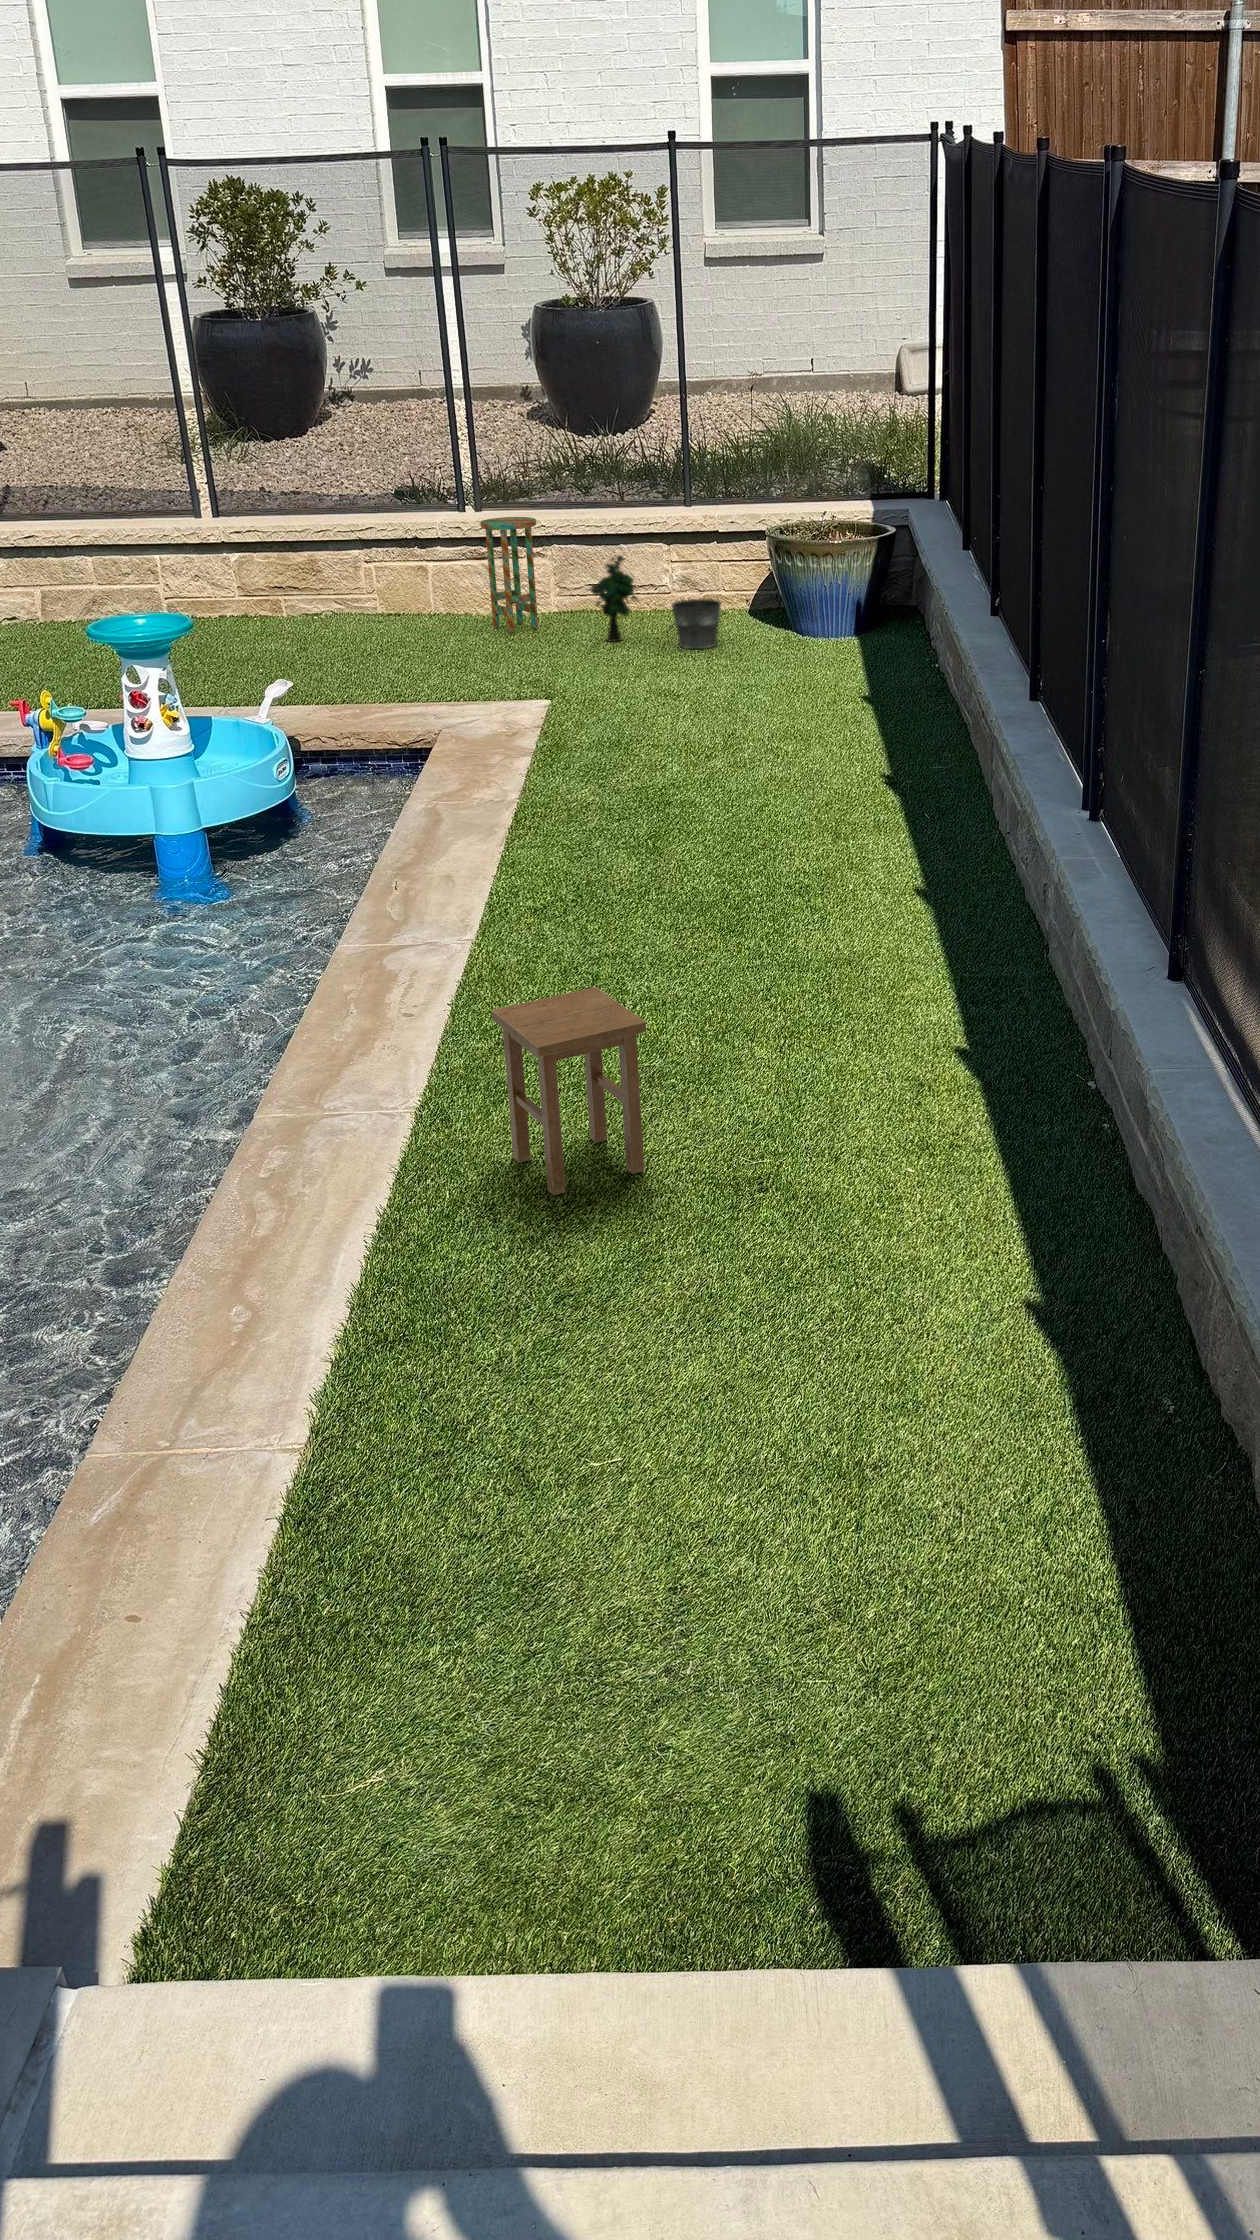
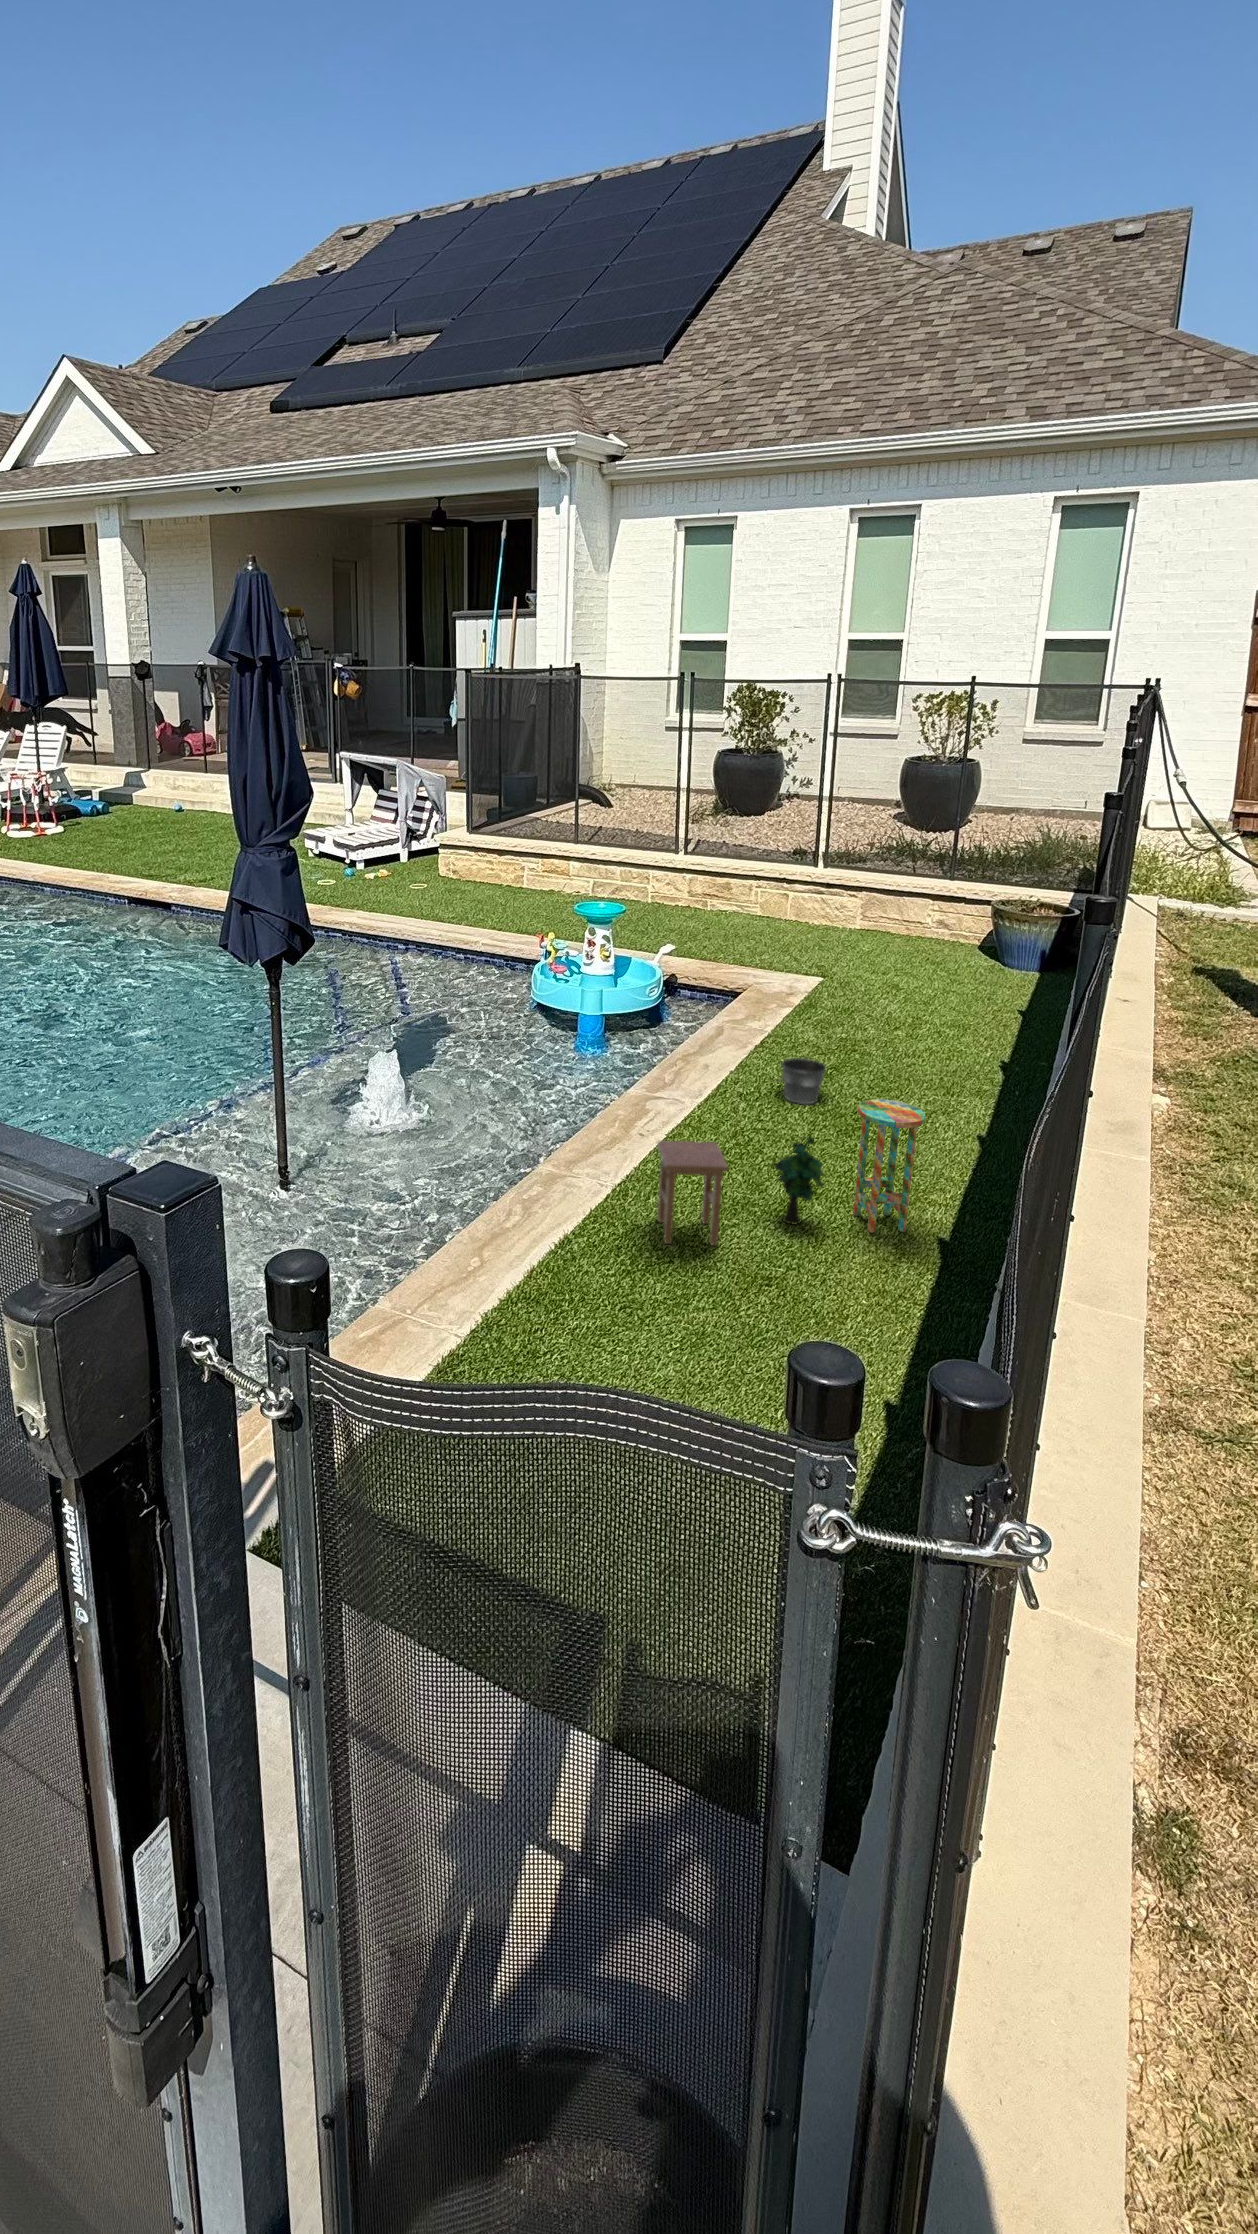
side table: present [480,517,538,633] -> present [853,1099,926,1233]
decorative plant: present [588,555,637,642] -> present [773,1137,824,1225]
bucket: present [668,599,722,649] -> present [777,1058,826,1104]

